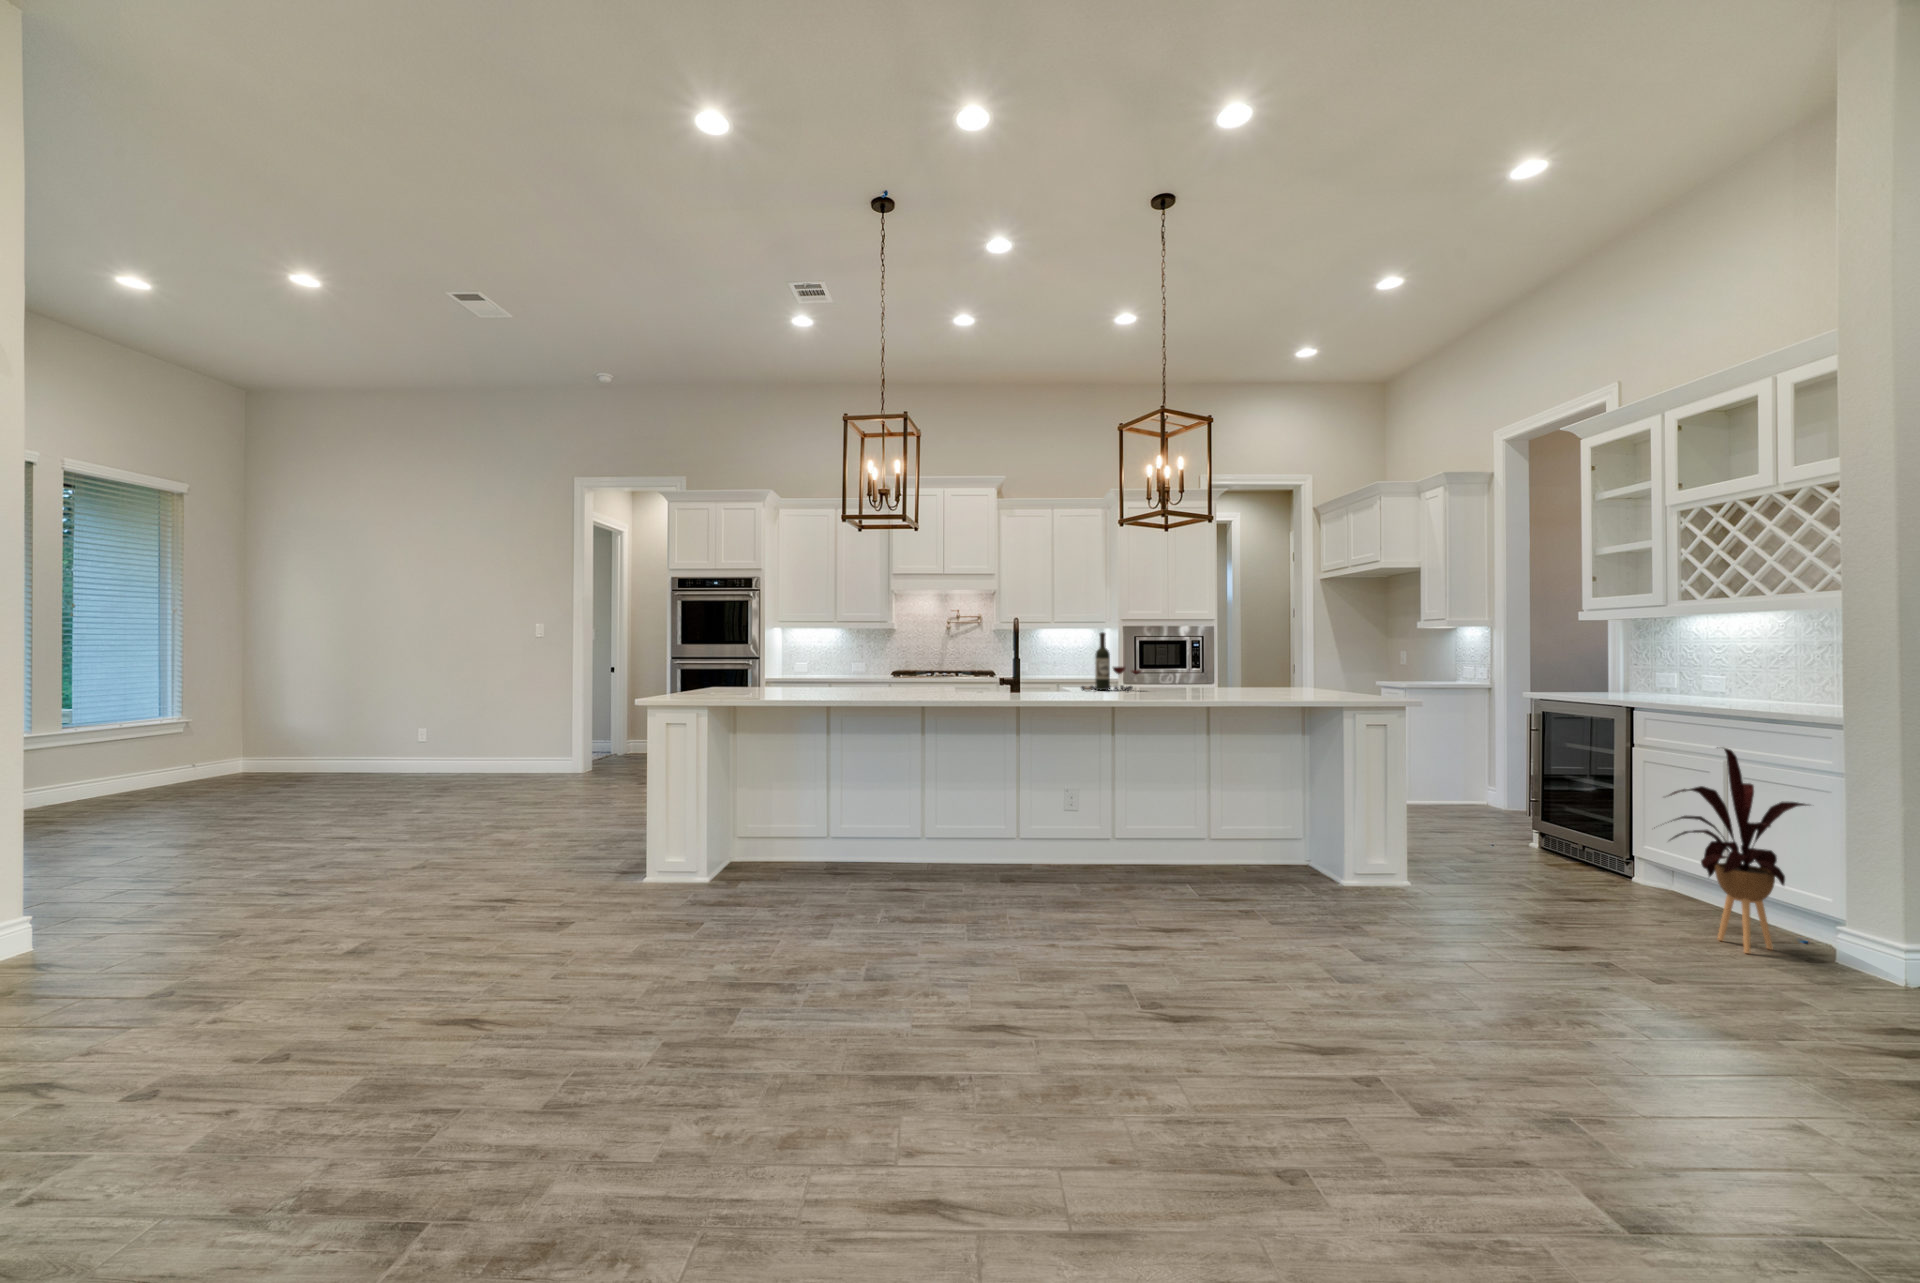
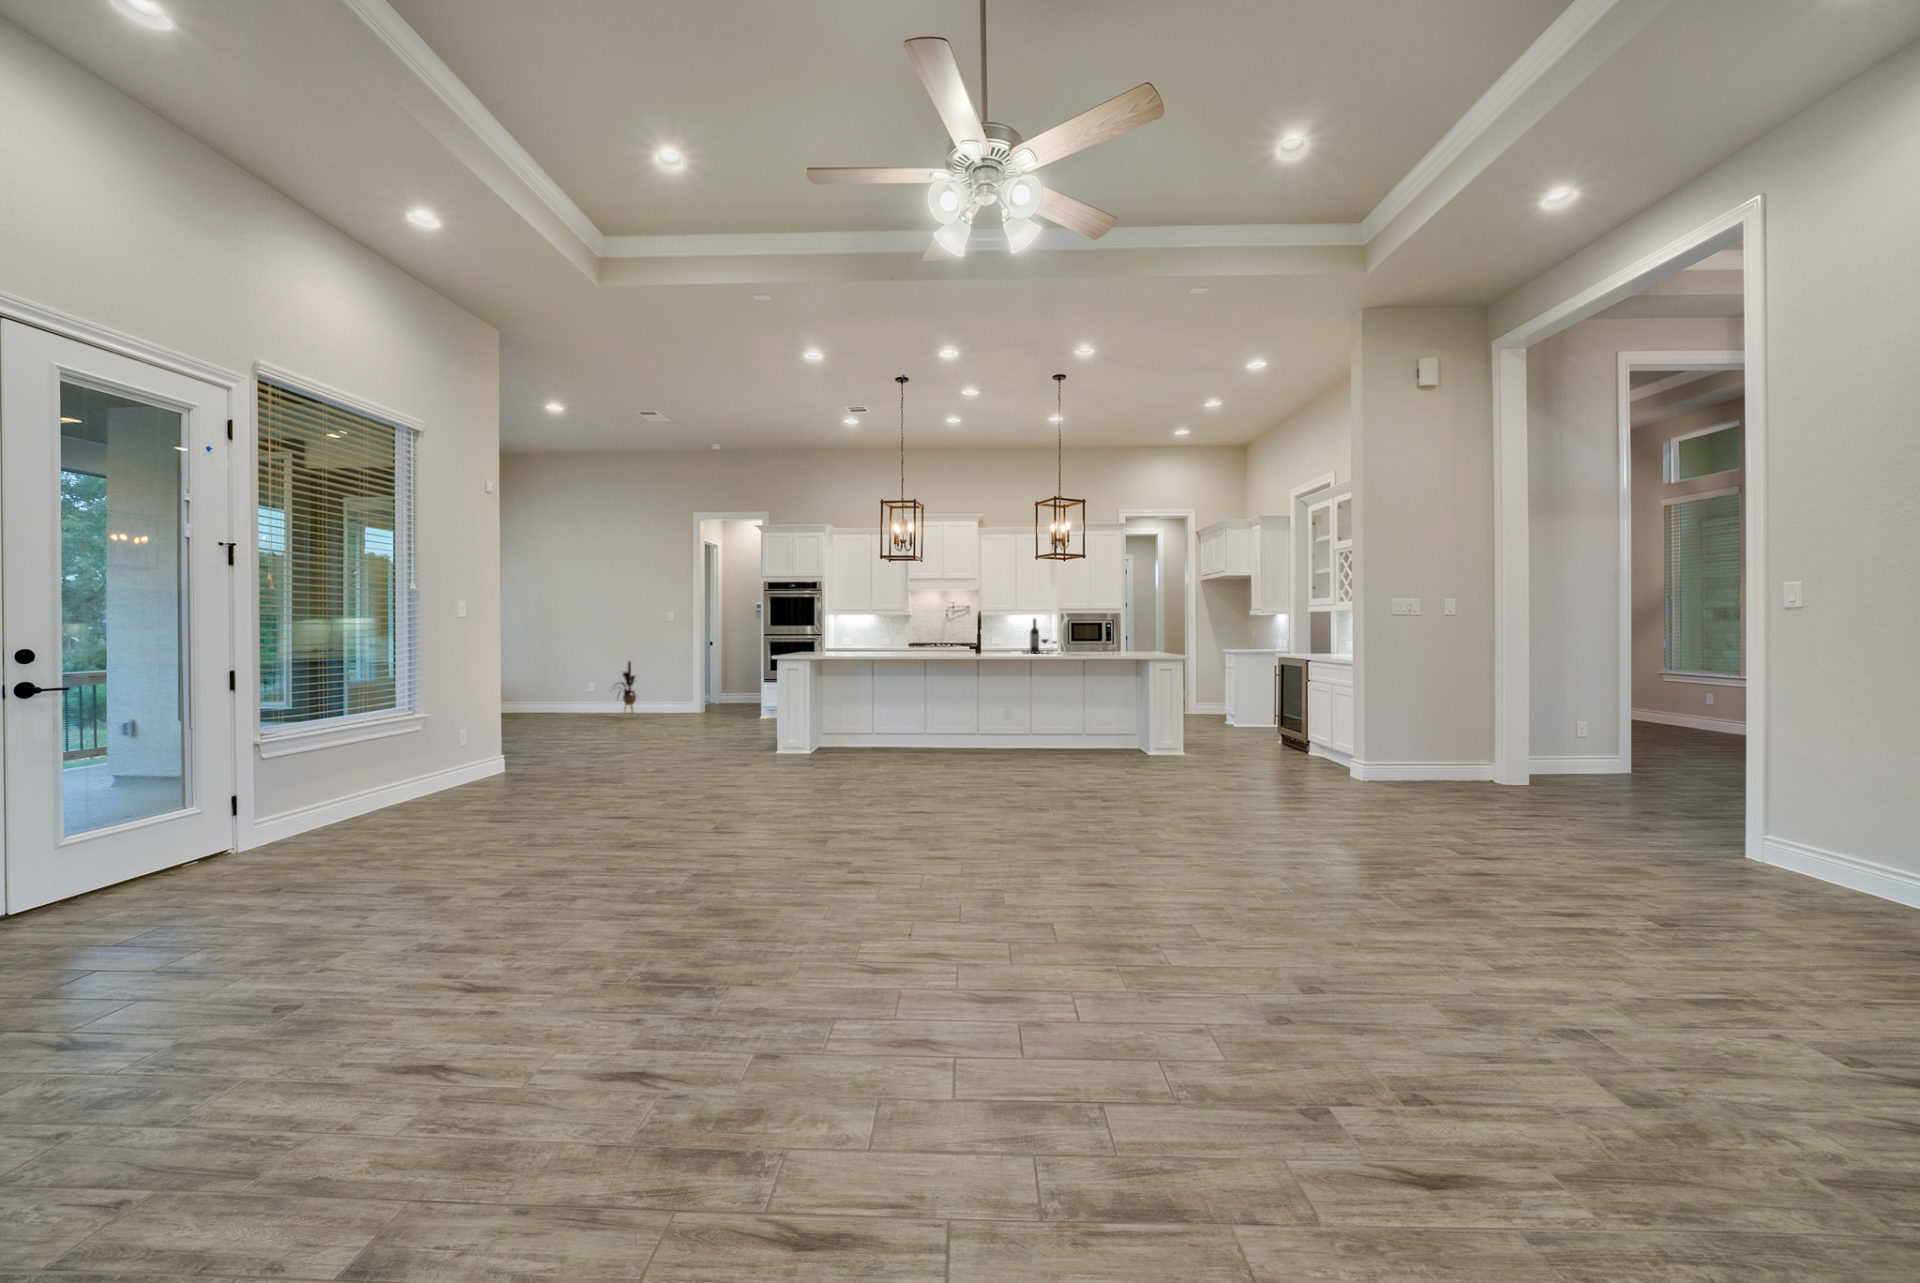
house plant: present [1669,747,1808,953] -> present [618,661,636,717]

